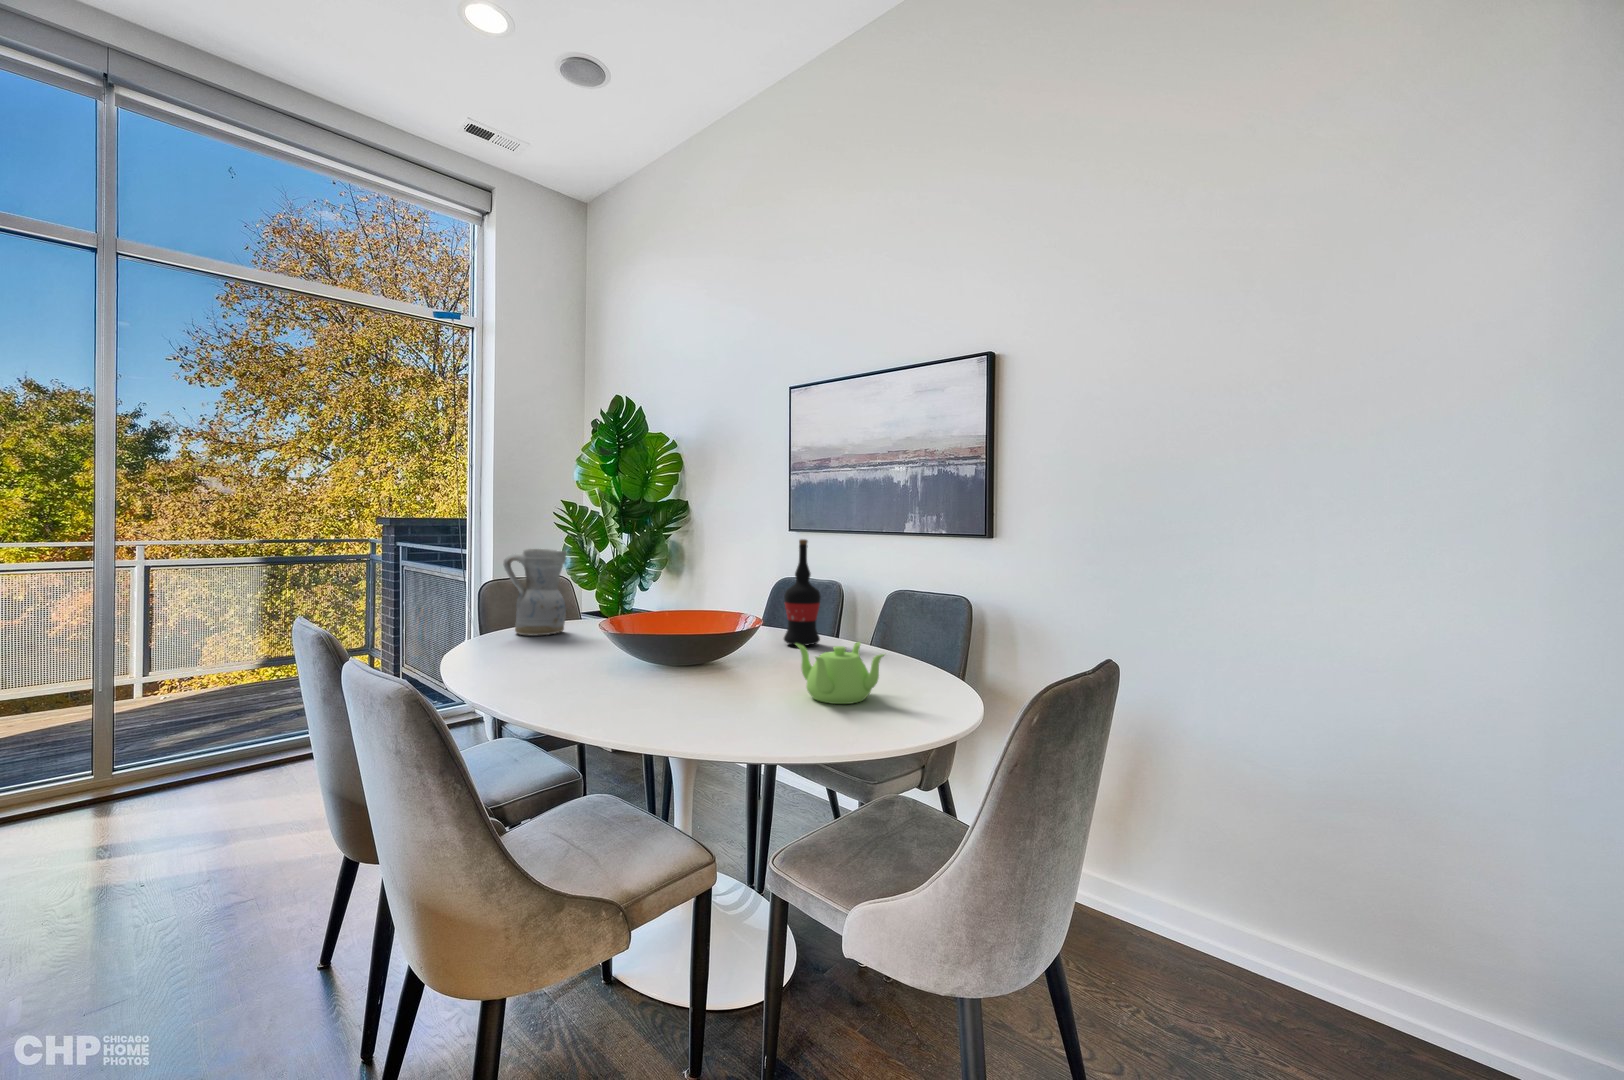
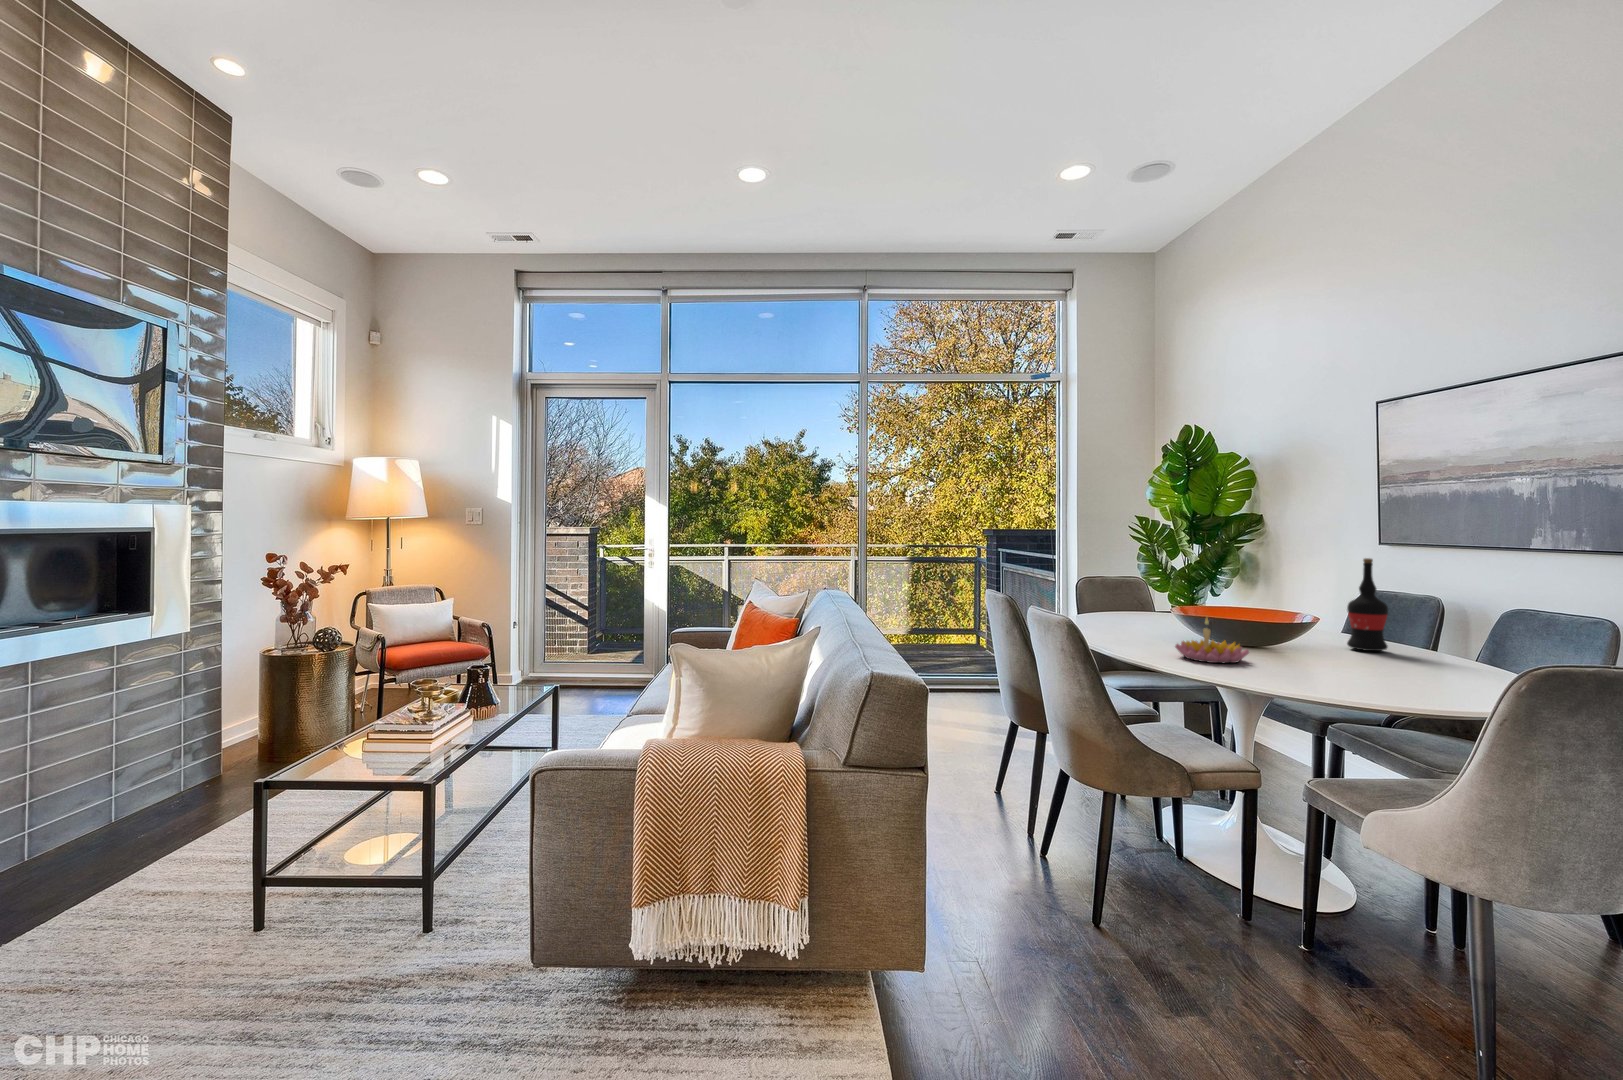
ceramic pitcher: present [504,549,567,636] -> none [1104,562,1150,624]
candle holder: none [591,621,694,695] -> present [1175,617,1249,663]
teapot: present [796,642,884,704] -> none [1337,640,1419,687]

